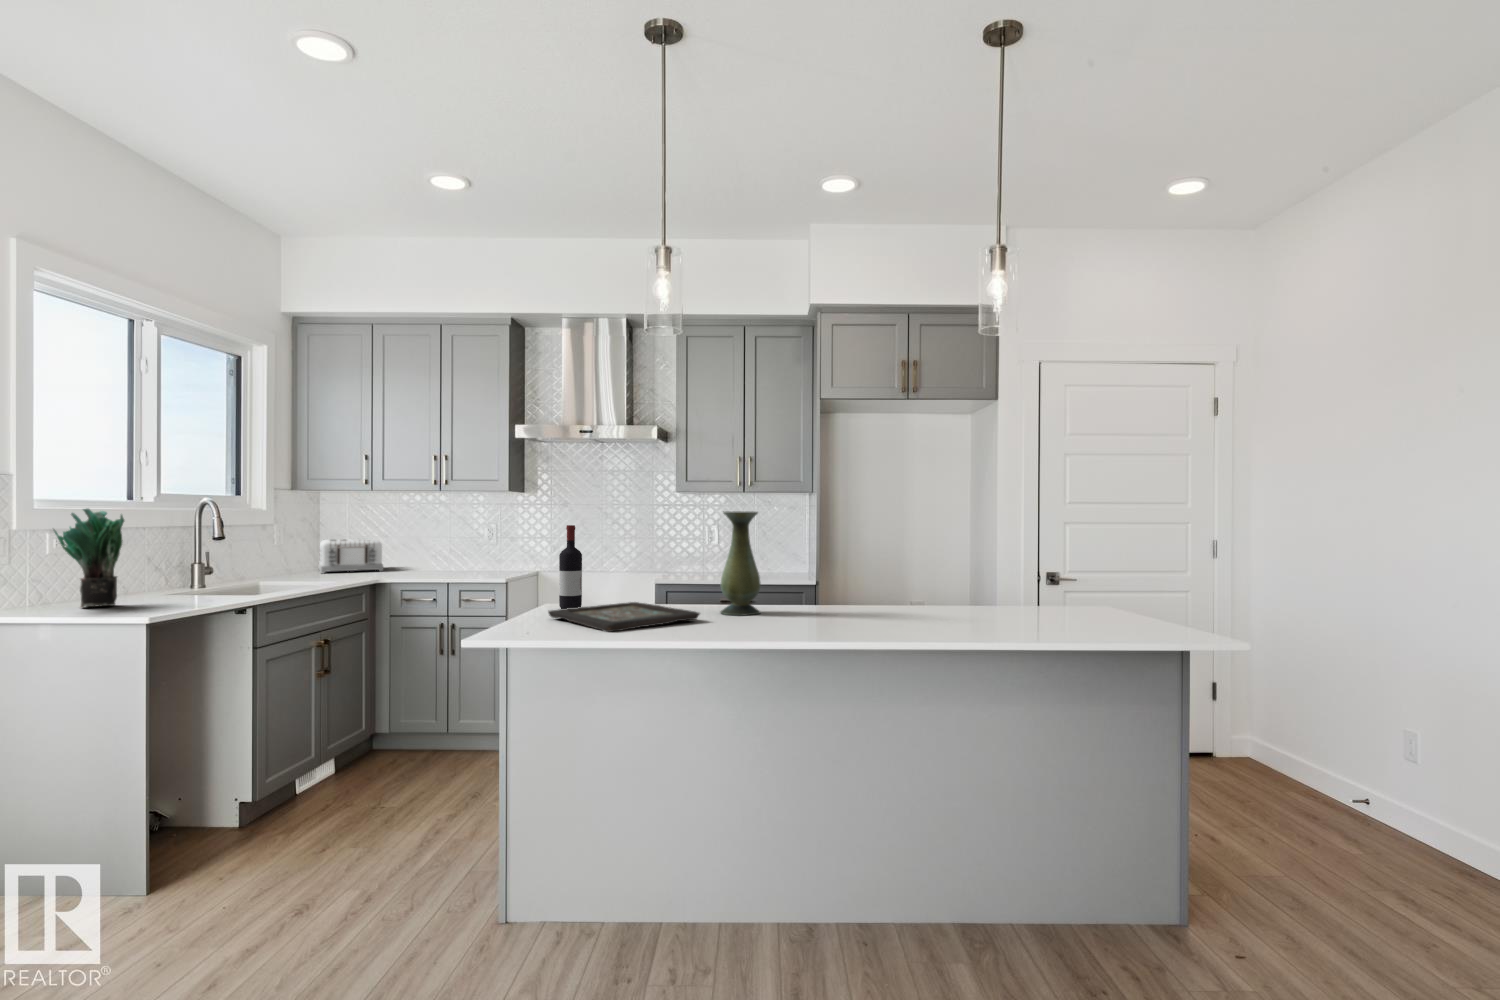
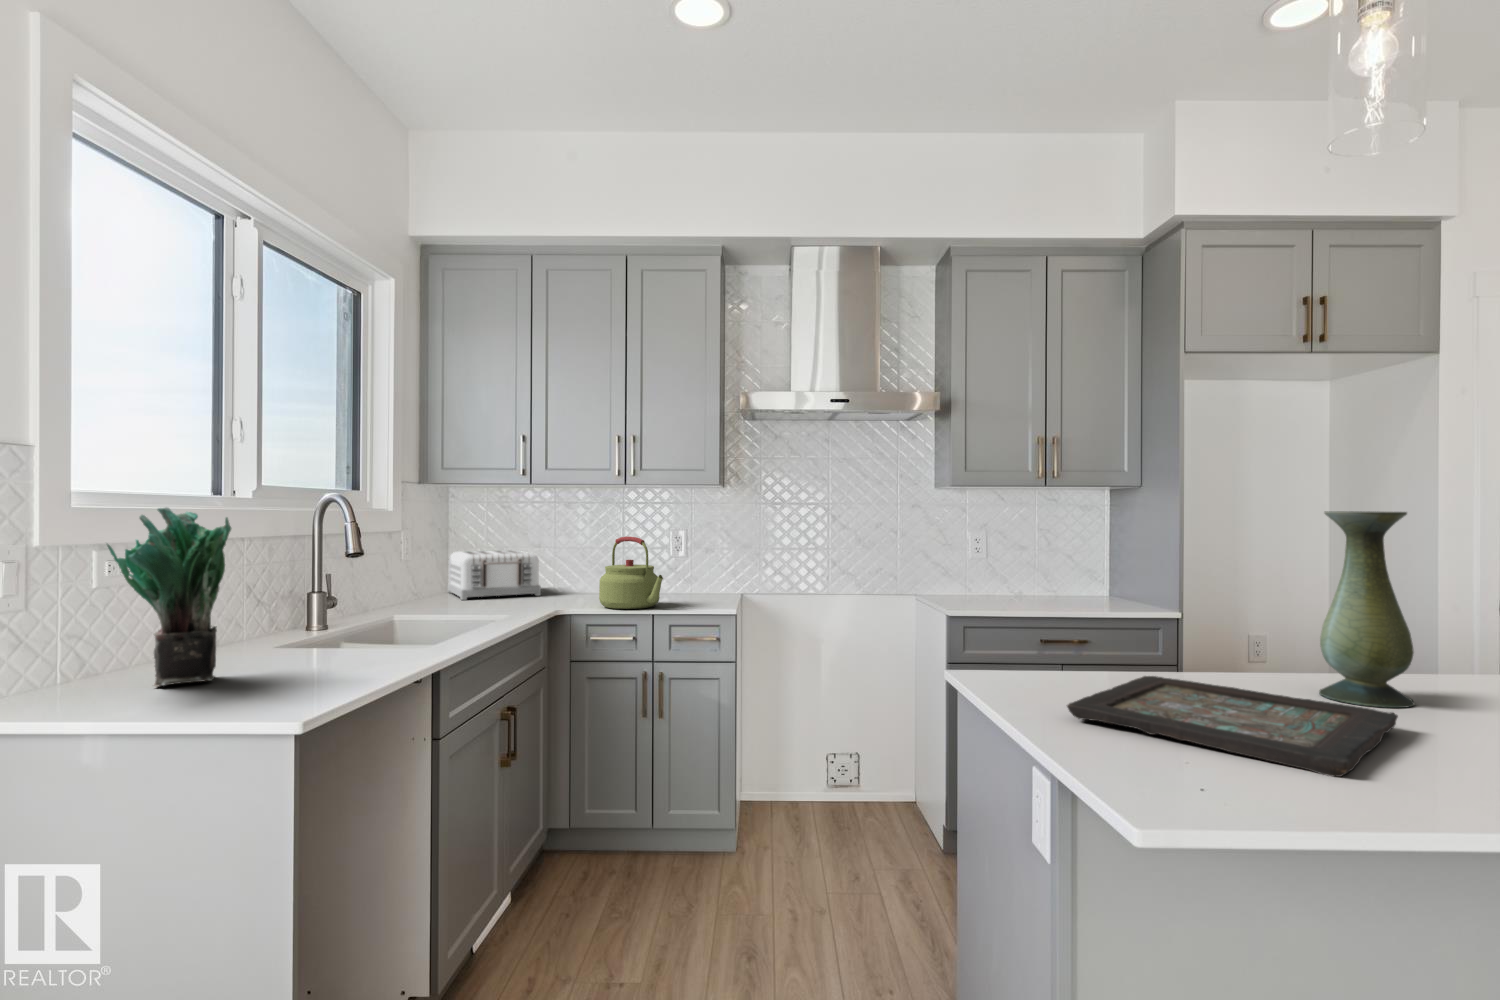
wine bottle: present [559,525,582,609] -> none [1001,536,1044,690]
kettle: none [410,528,455,578] -> present [599,537,663,609]

